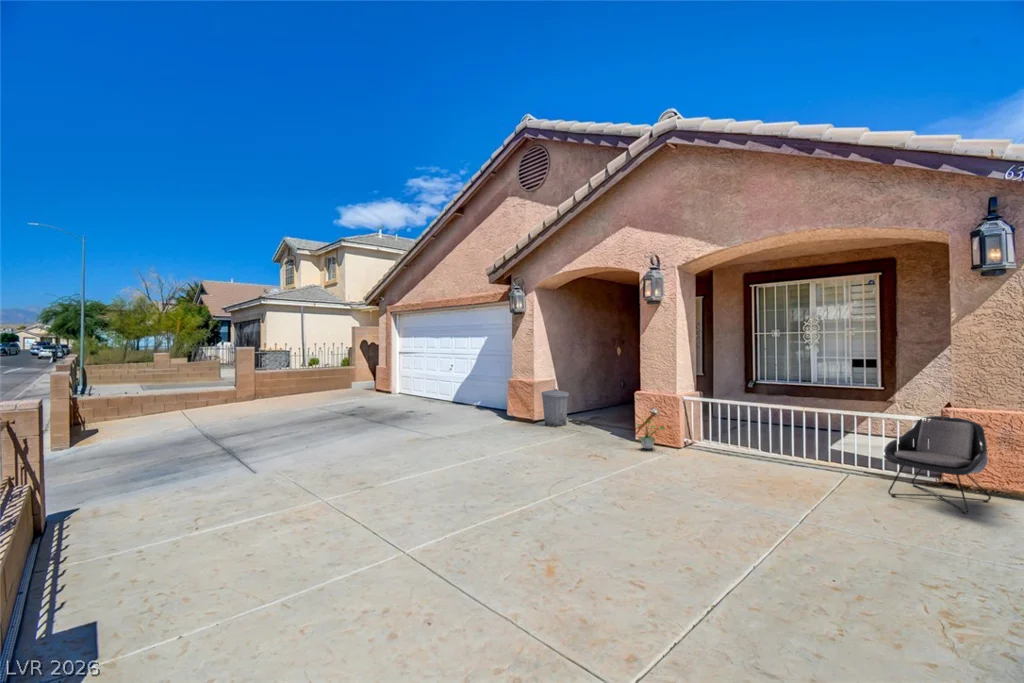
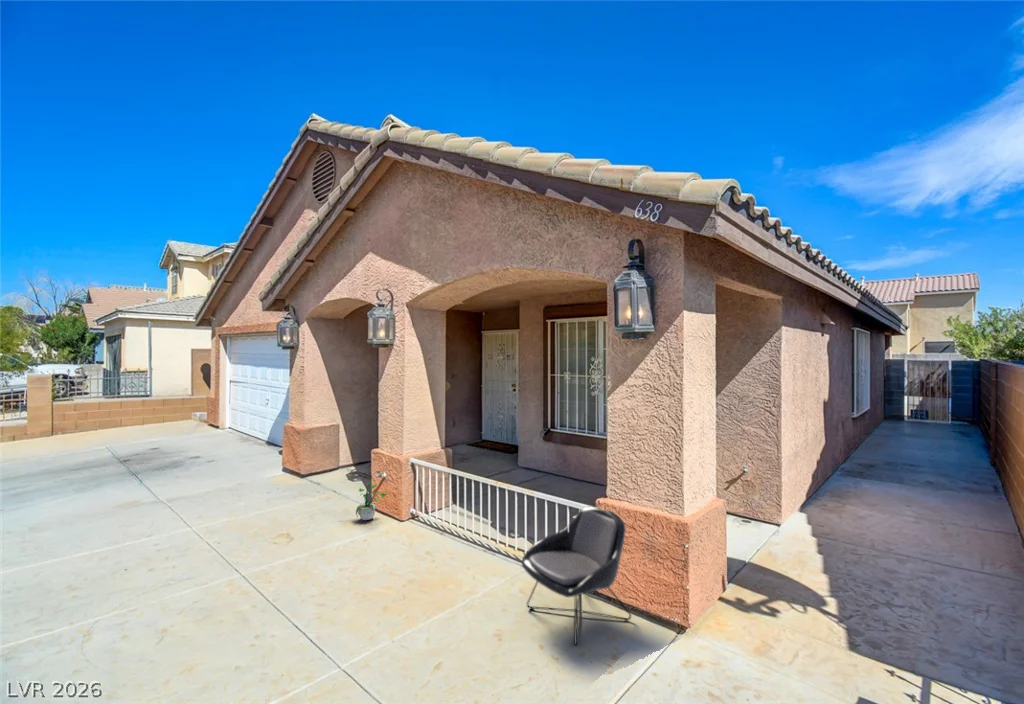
trash can: present [541,389,569,426] -> none [308,436,342,480]

